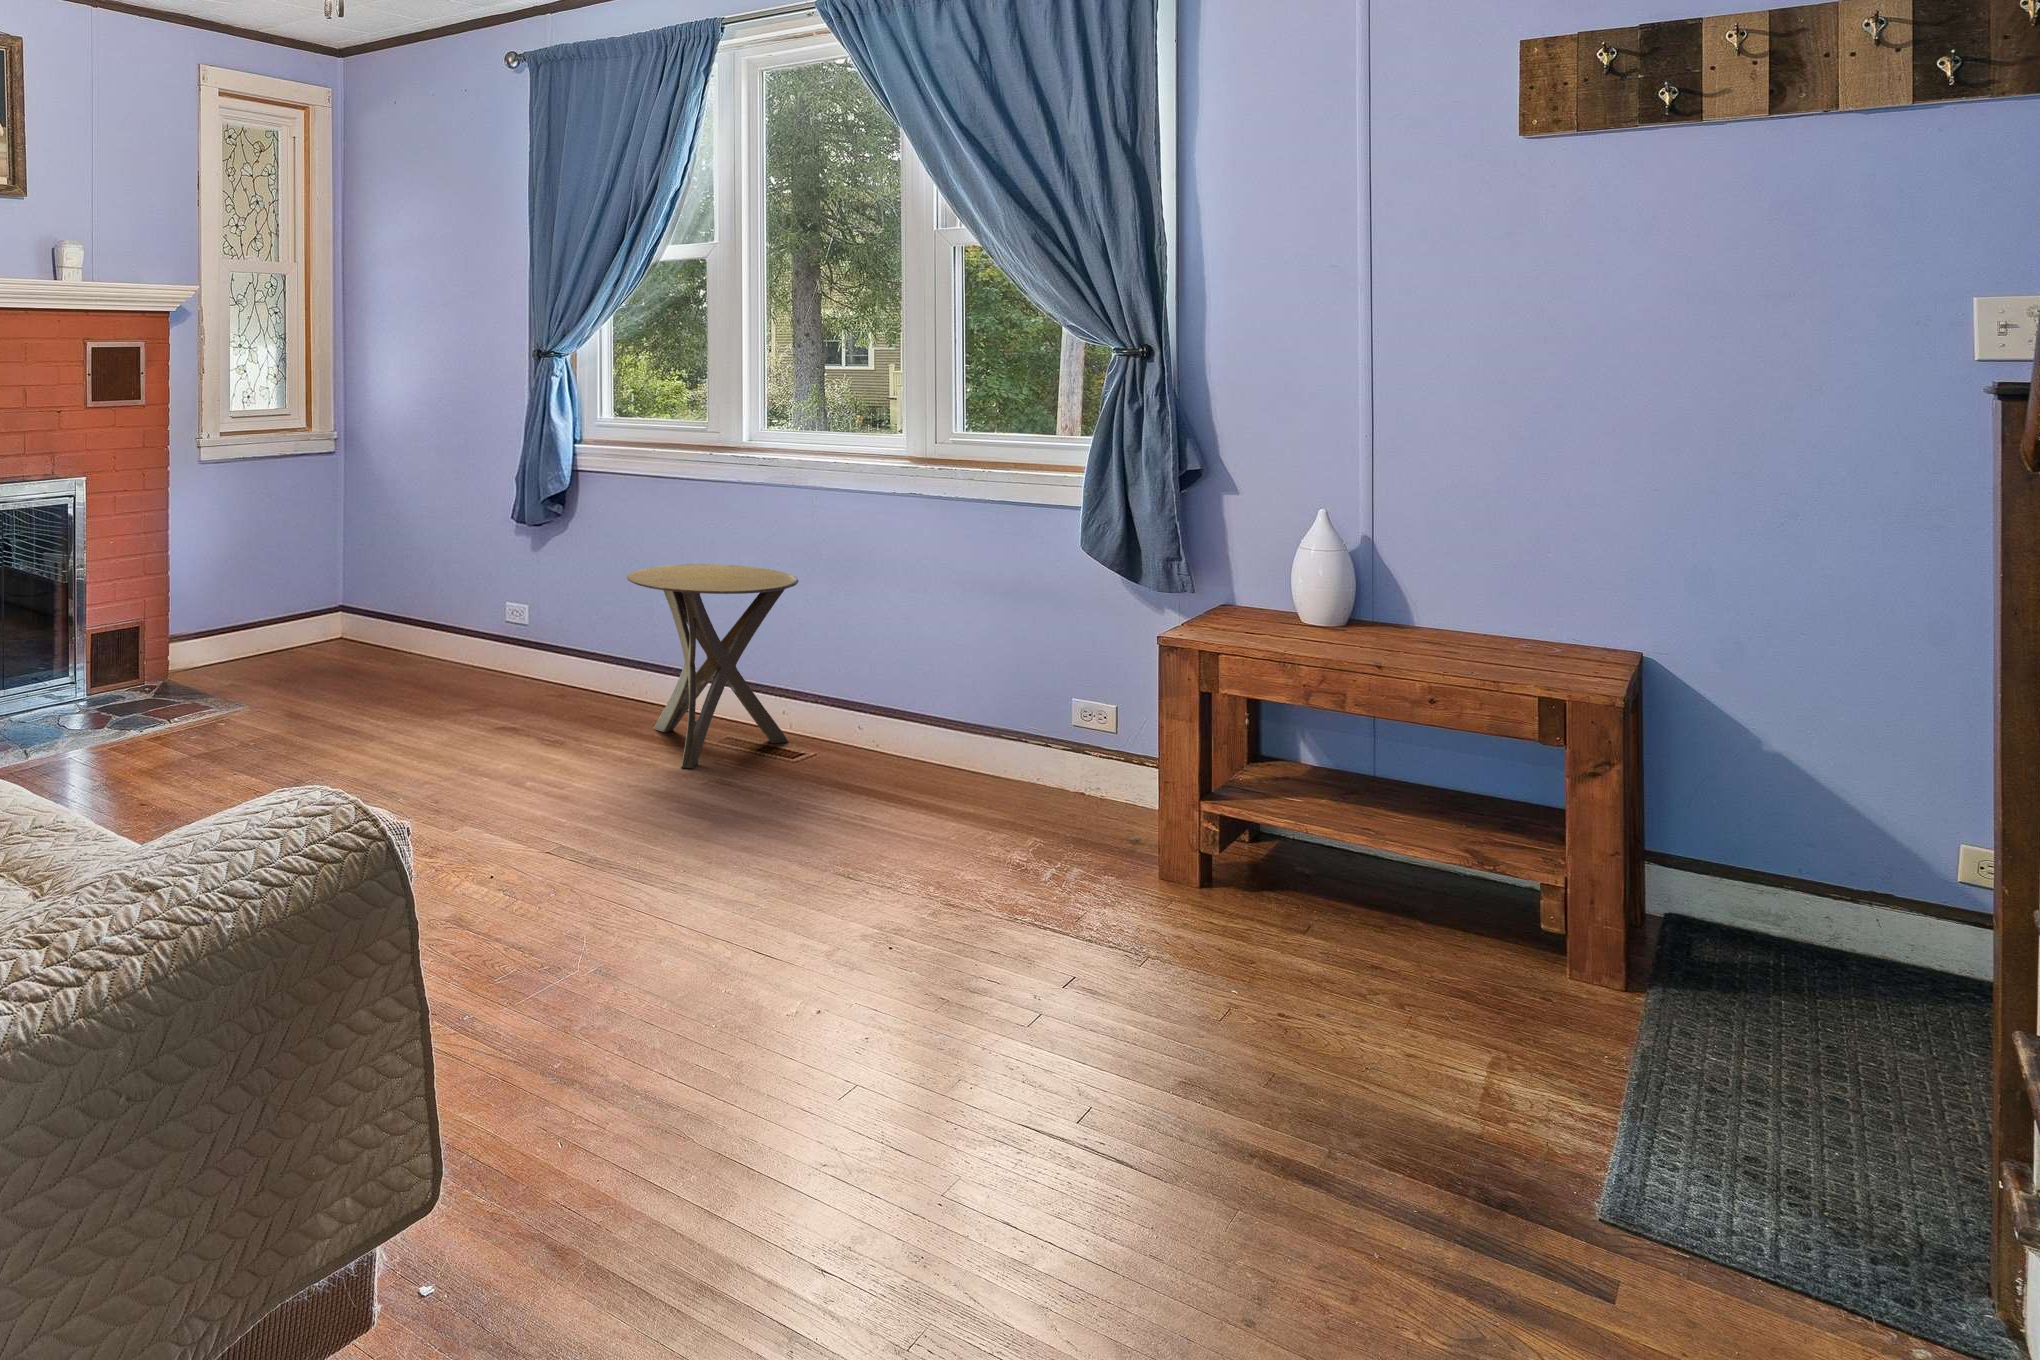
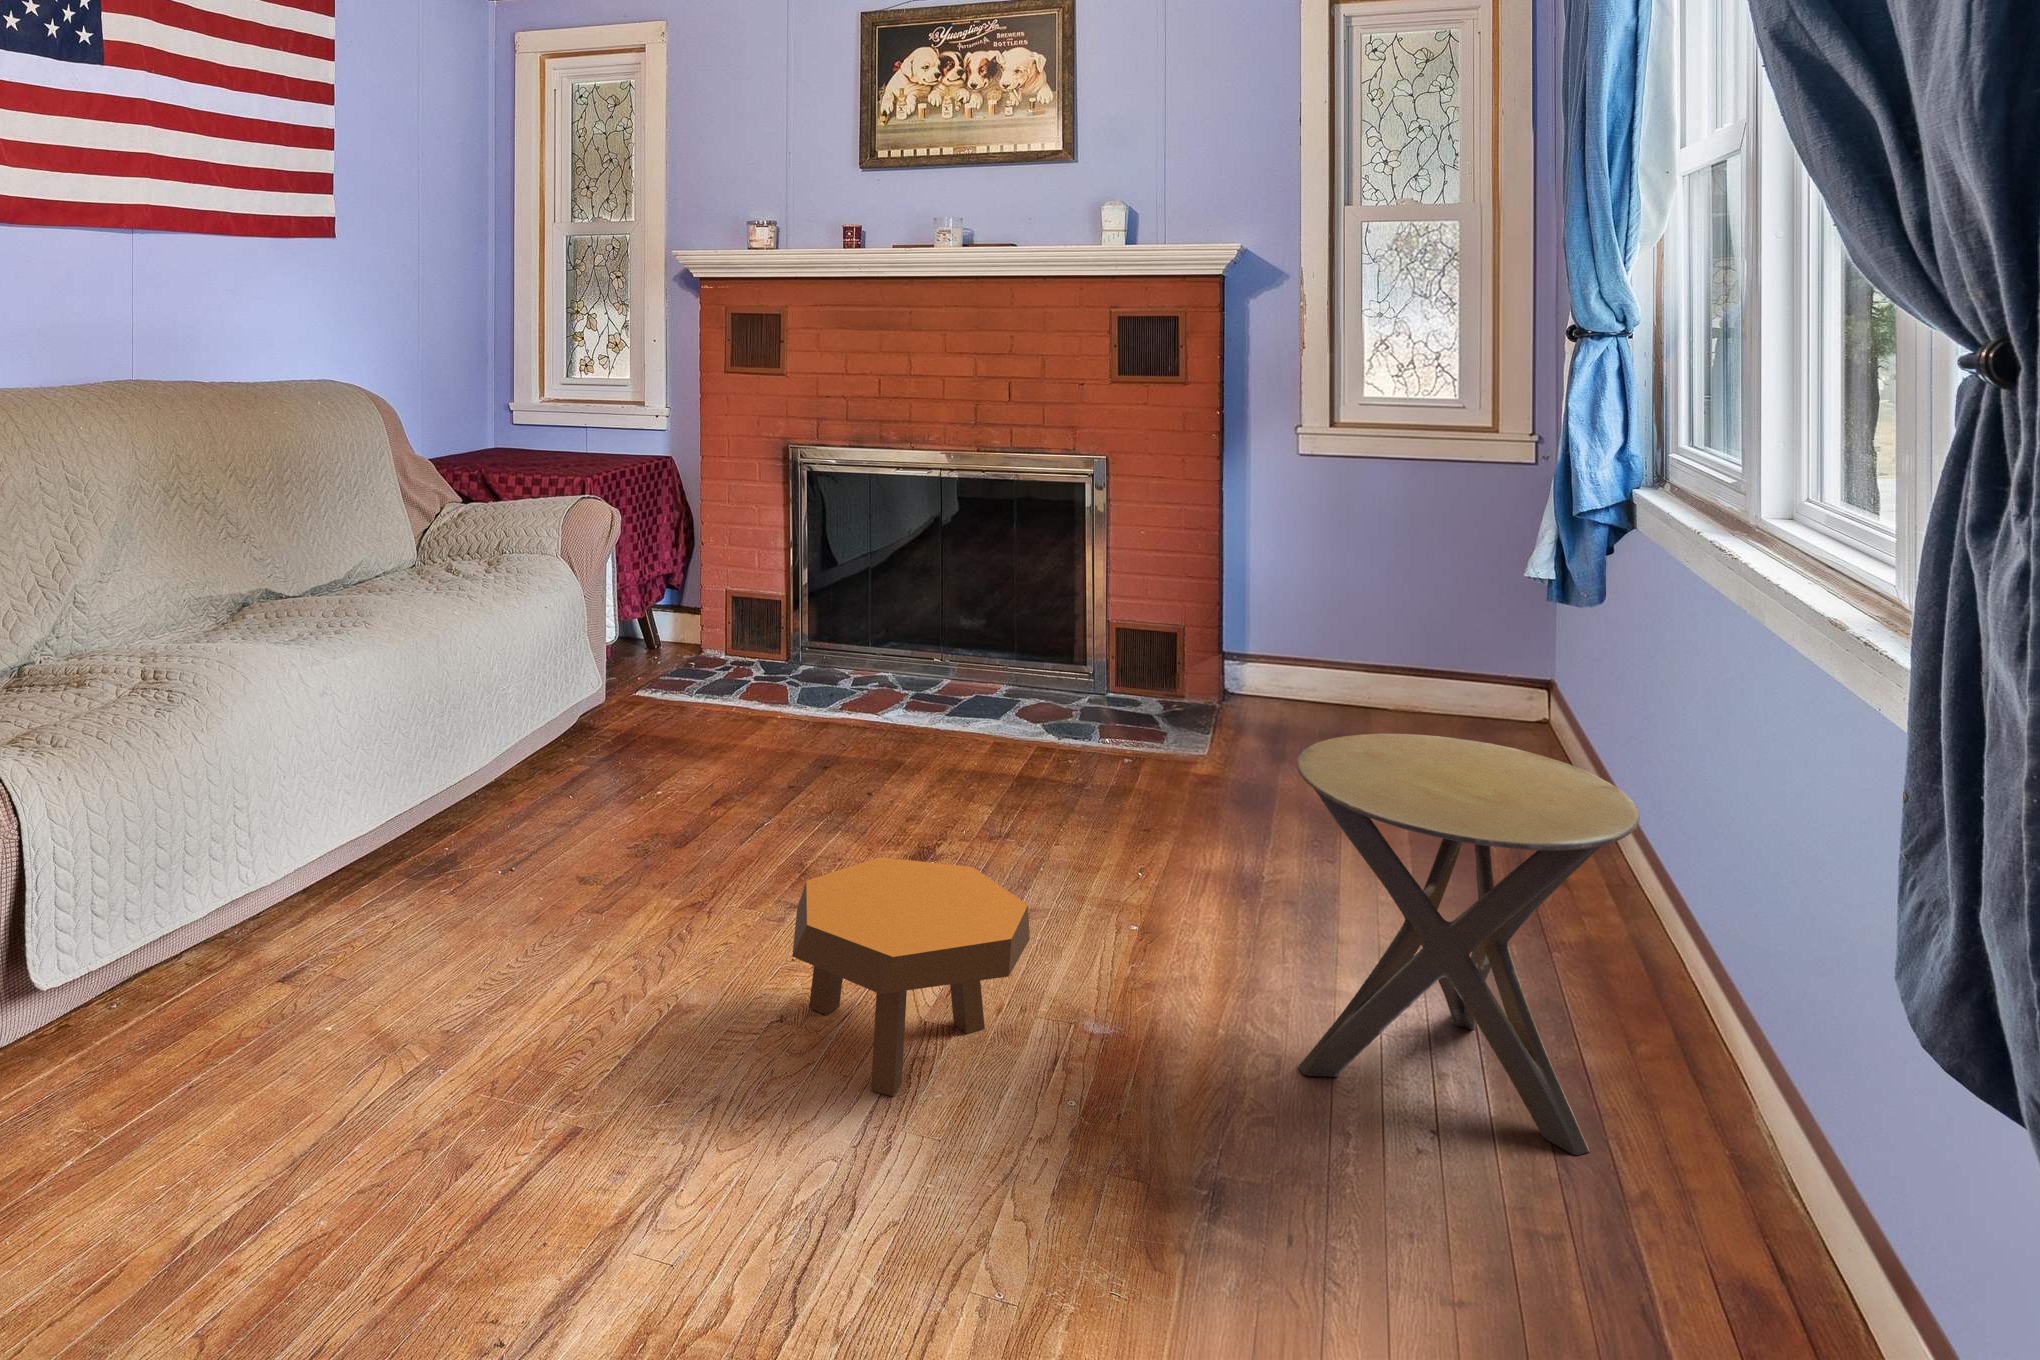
footstool: none [490,723,656,869] -> present [792,857,1030,1096]

